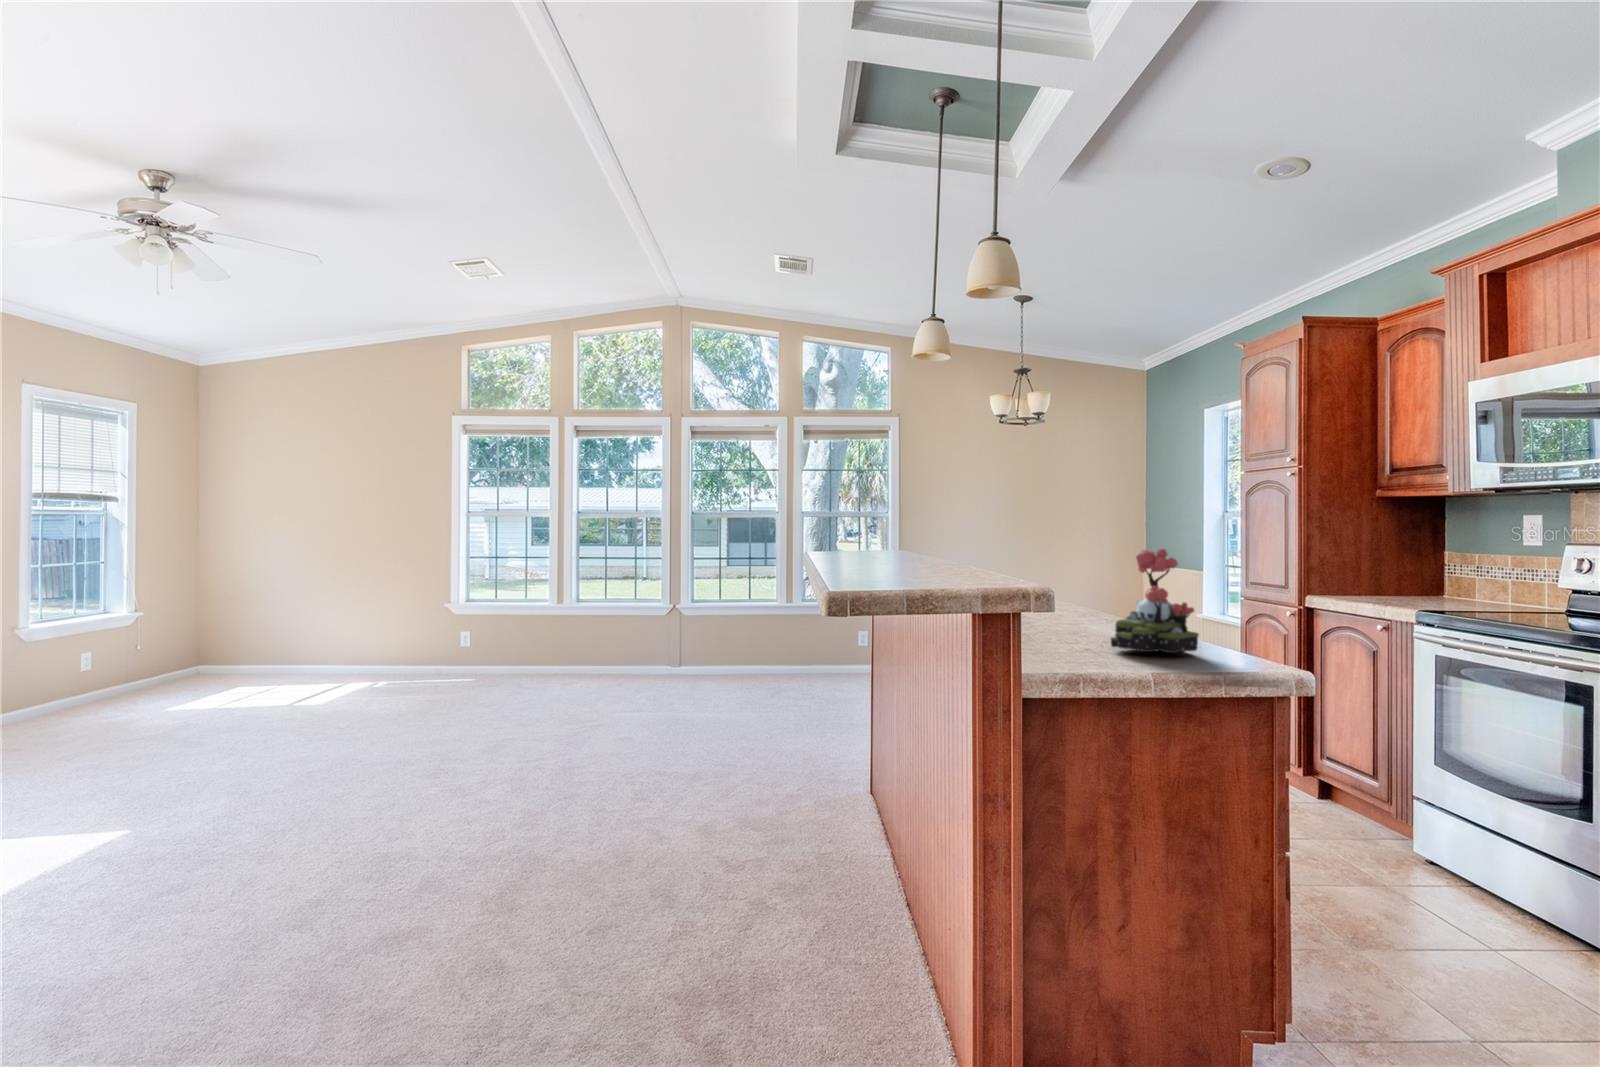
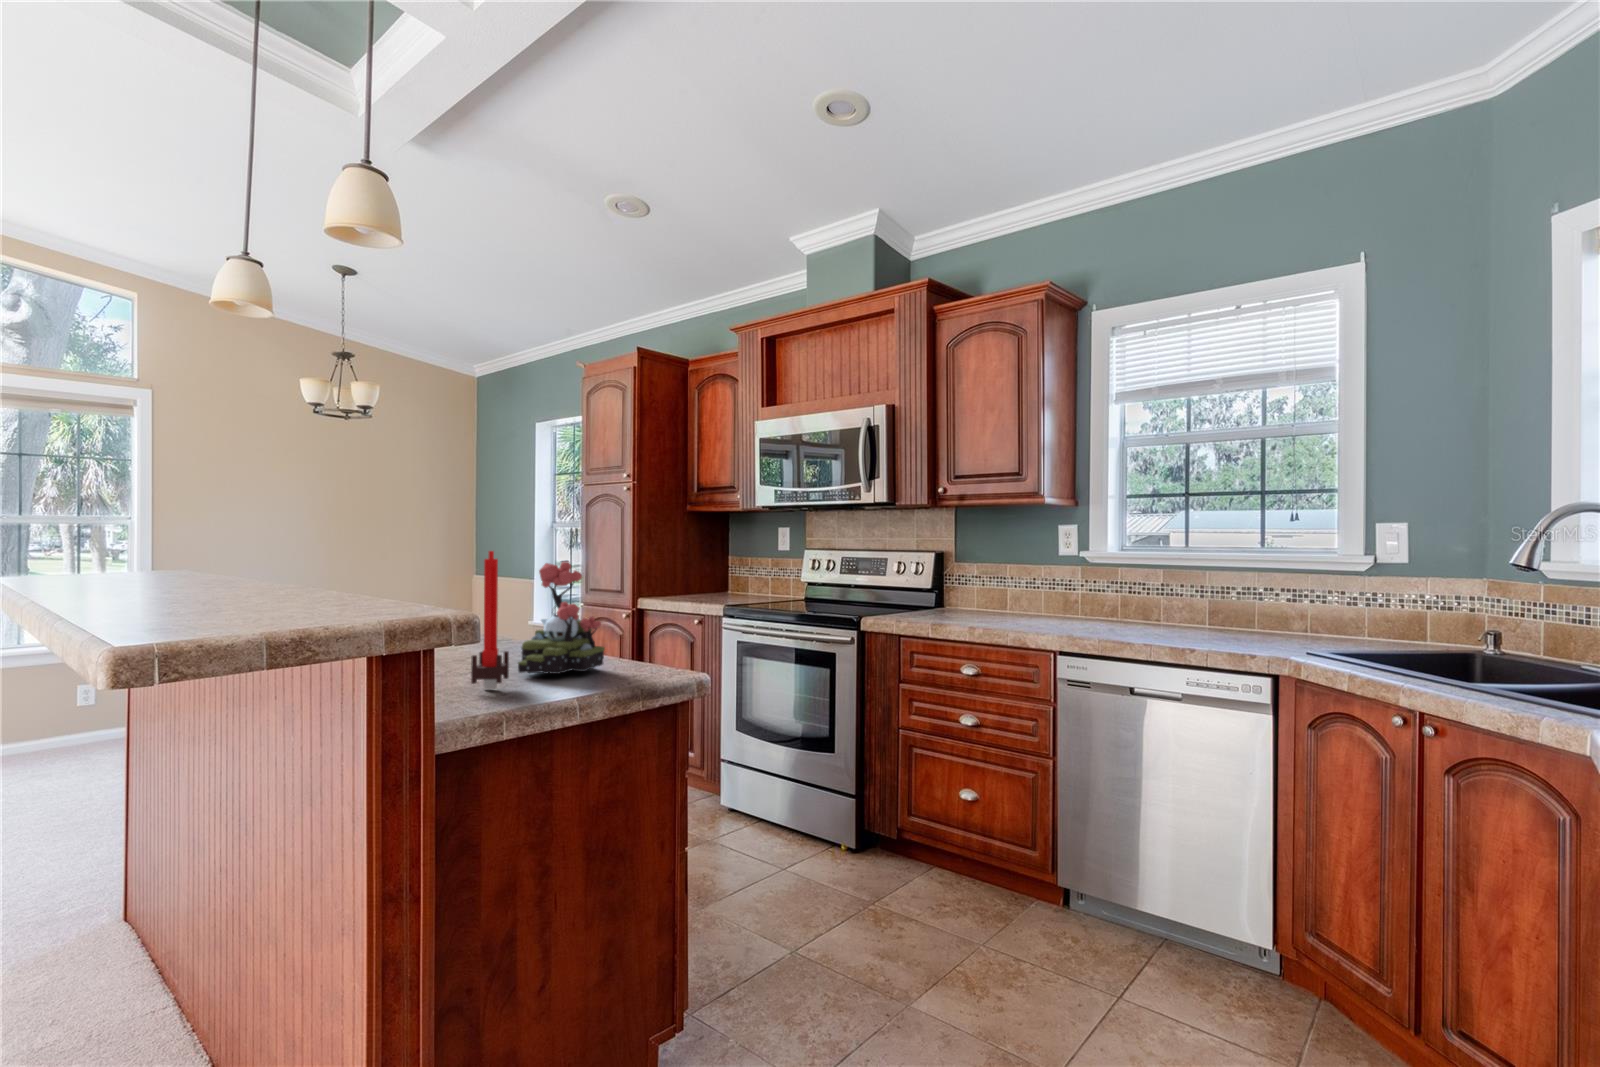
candle: none [1064,537,1097,657] -> present [471,551,509,689]

